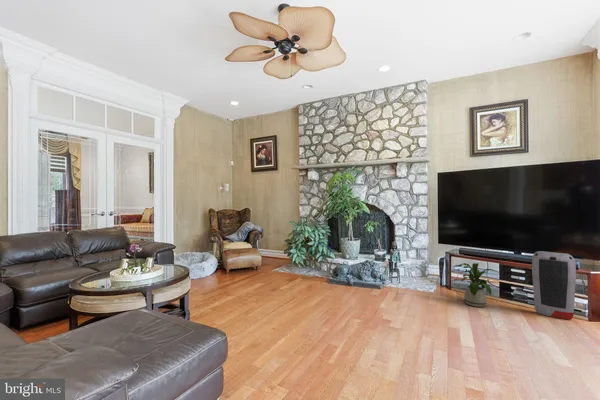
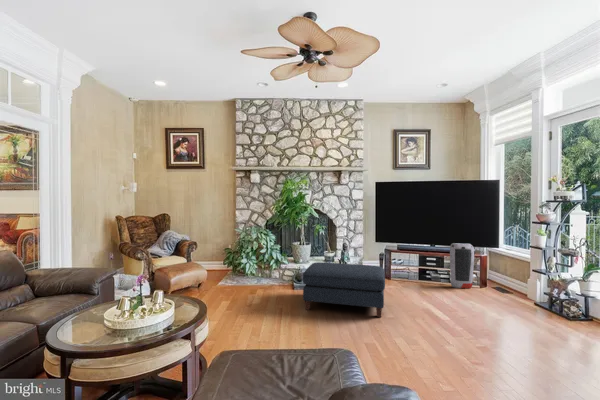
ottoman: none [311,257,408,324] -> present [303,262,385,317]
house plant: present [461,263,497,307] -> none [402,256,434,290]

